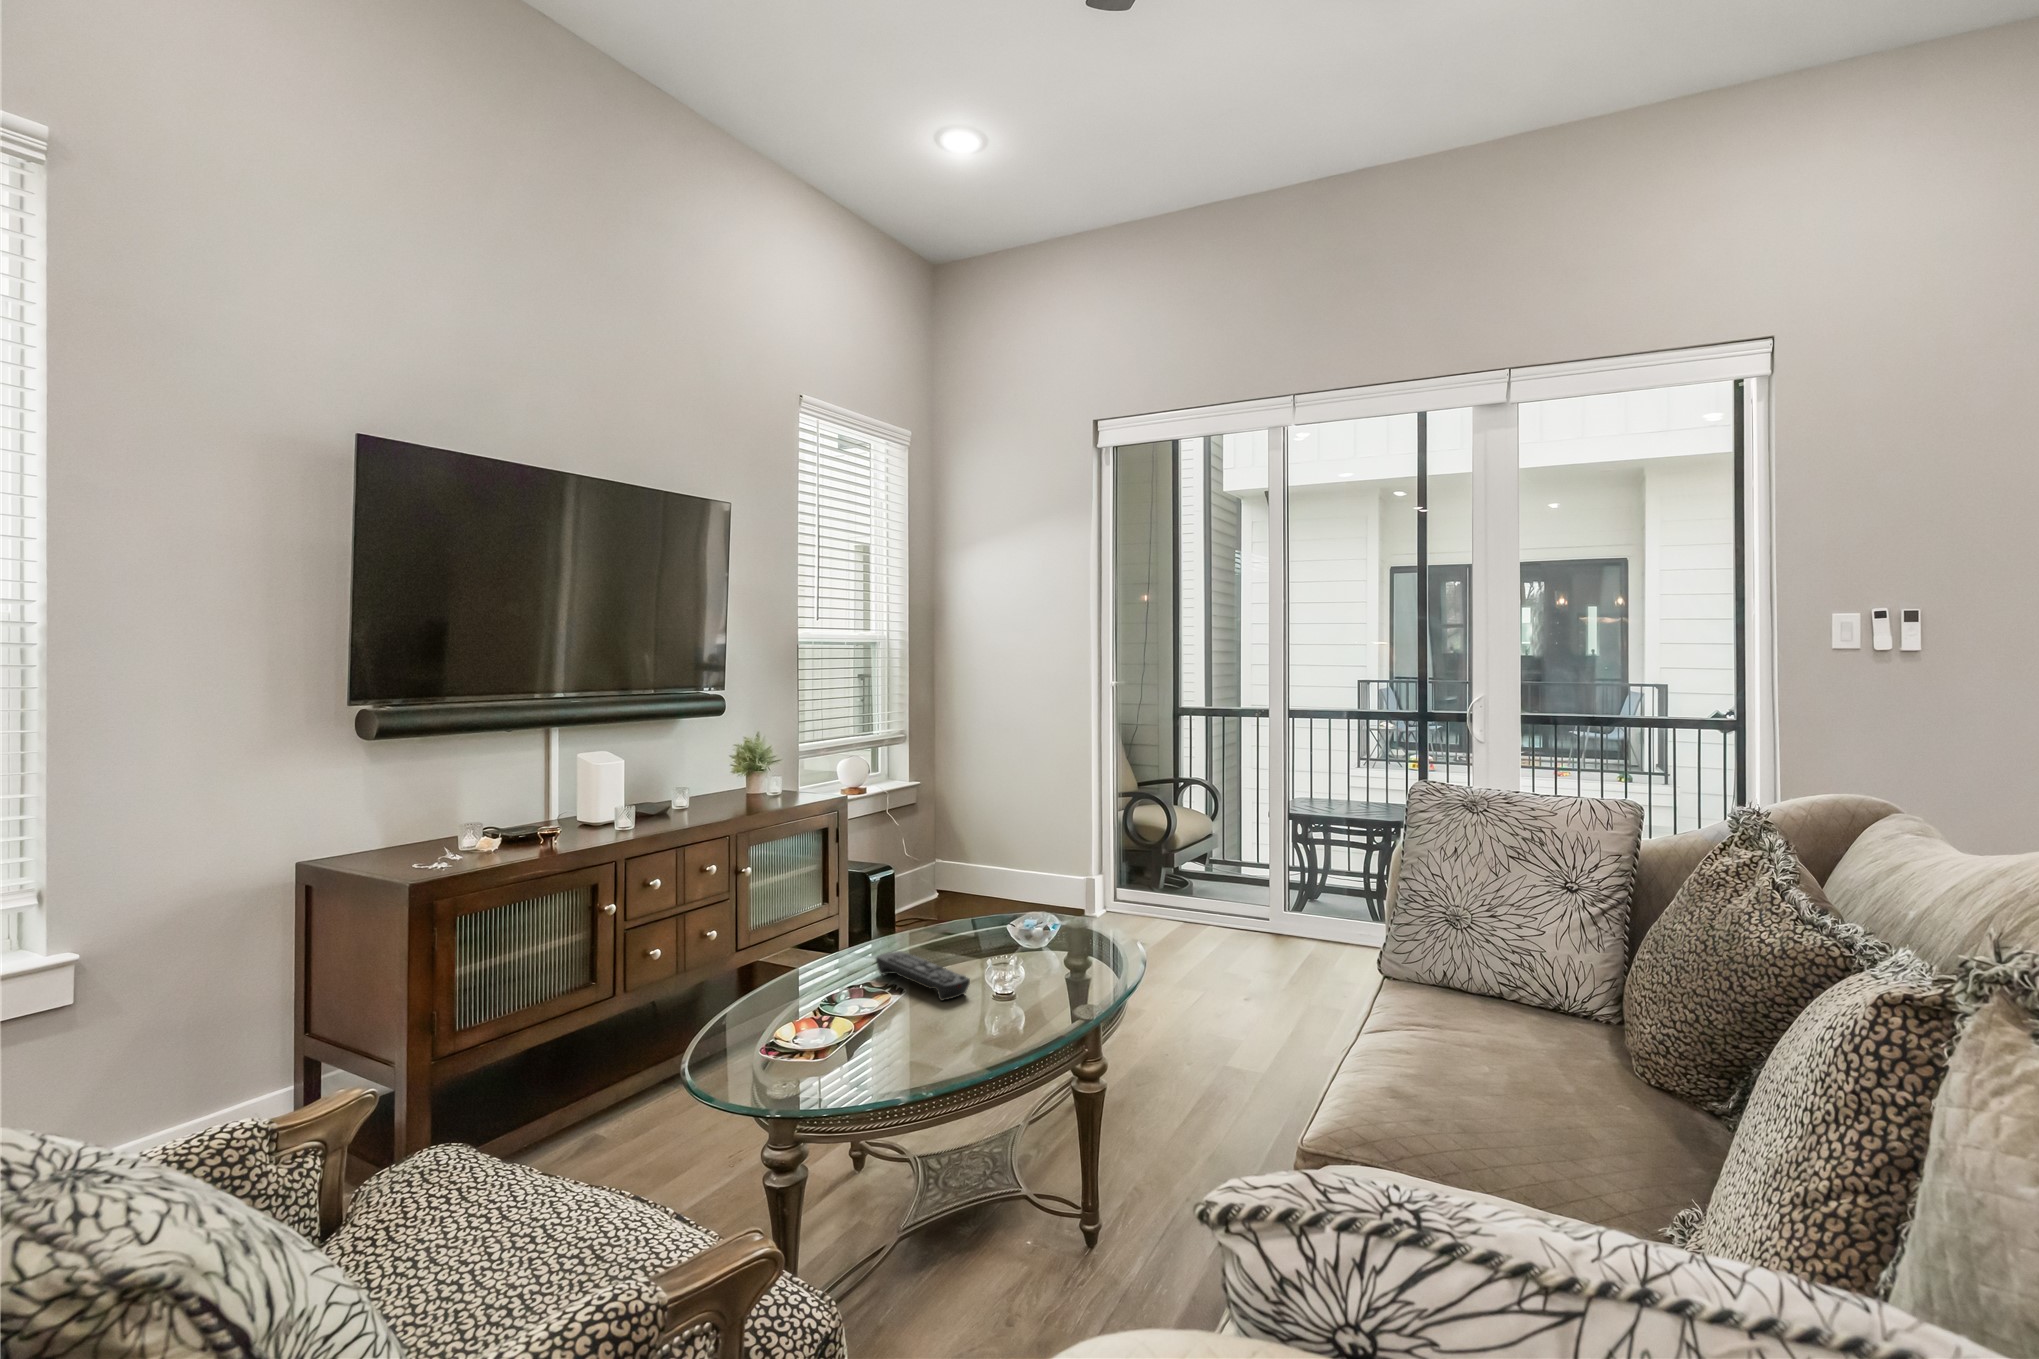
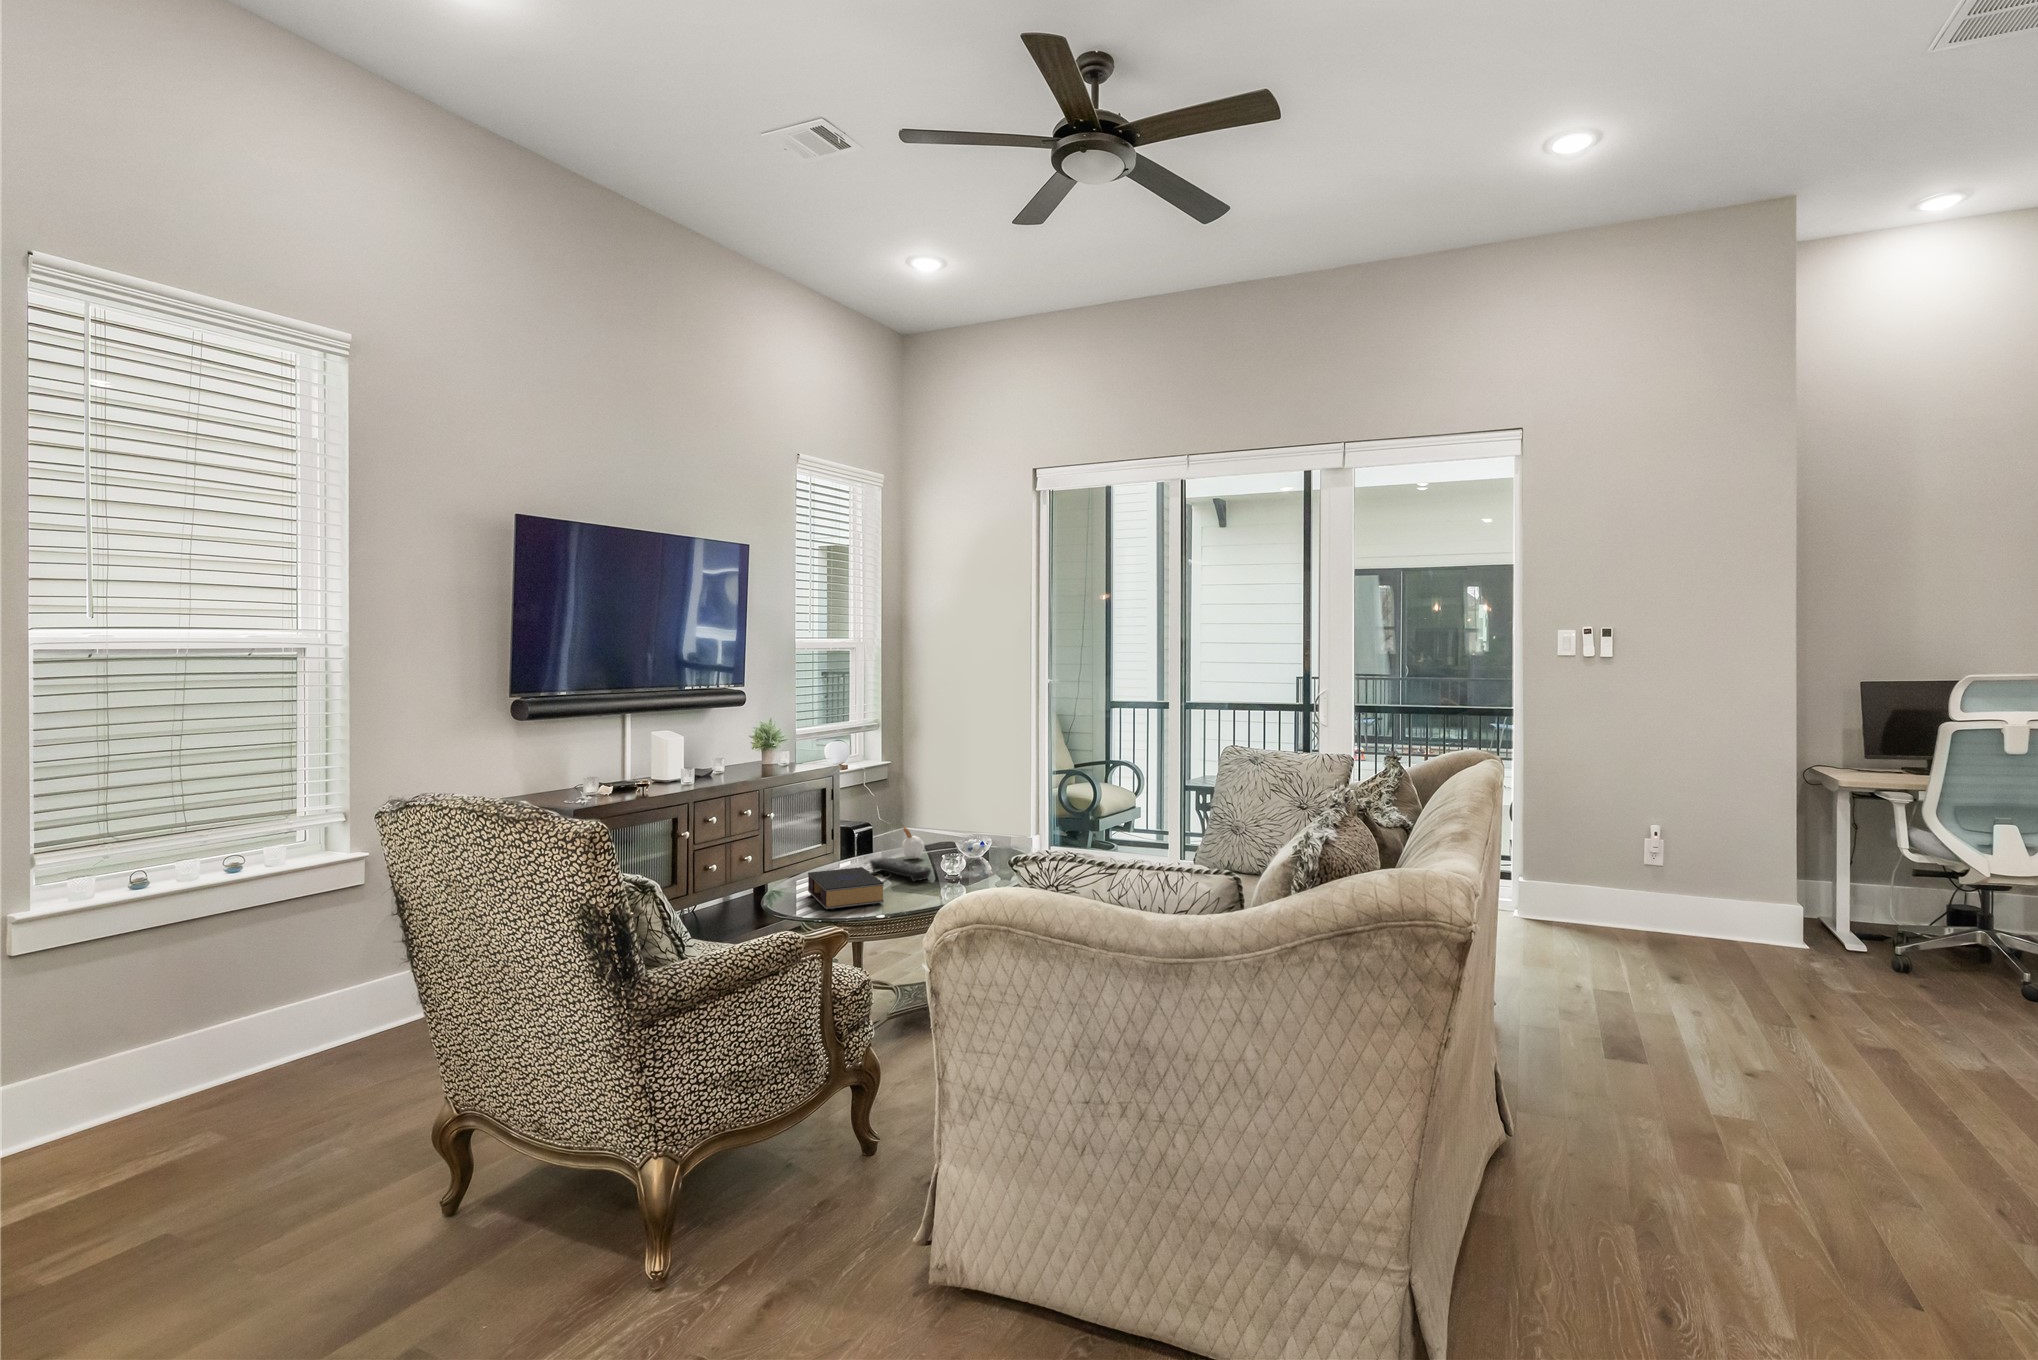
candle: none [925,888,959,948] -> present [902,824,924,859]
book: none [770,980,891,1074] -> present [808,867,884,910]

